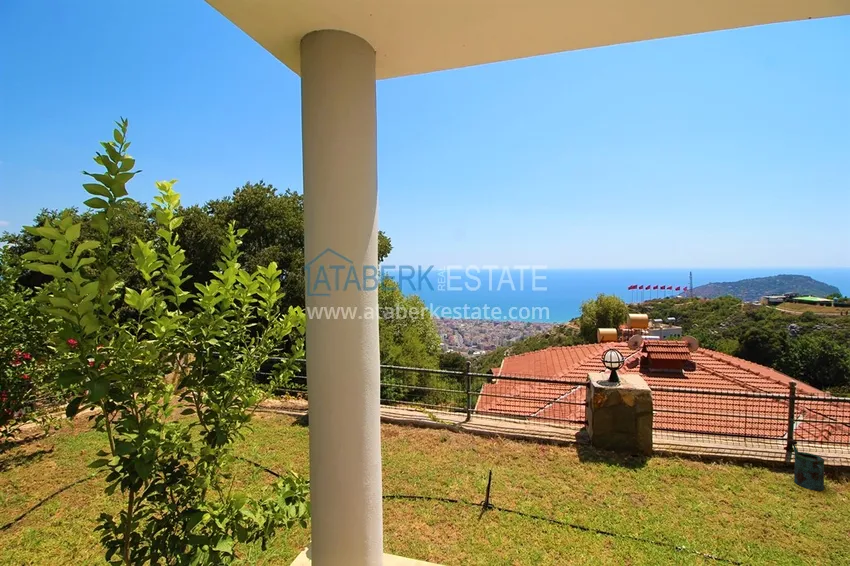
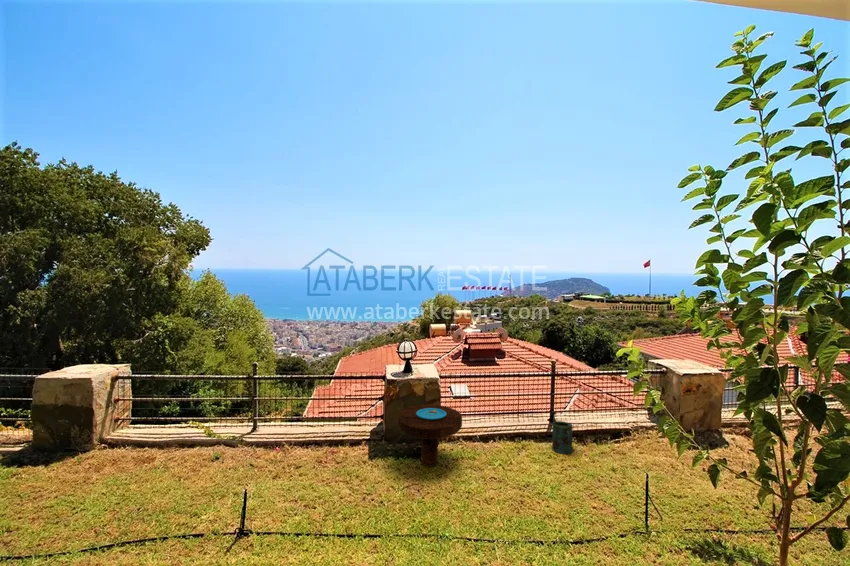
side table: none [611,416,684,478] -> present [398,405,462,466]

